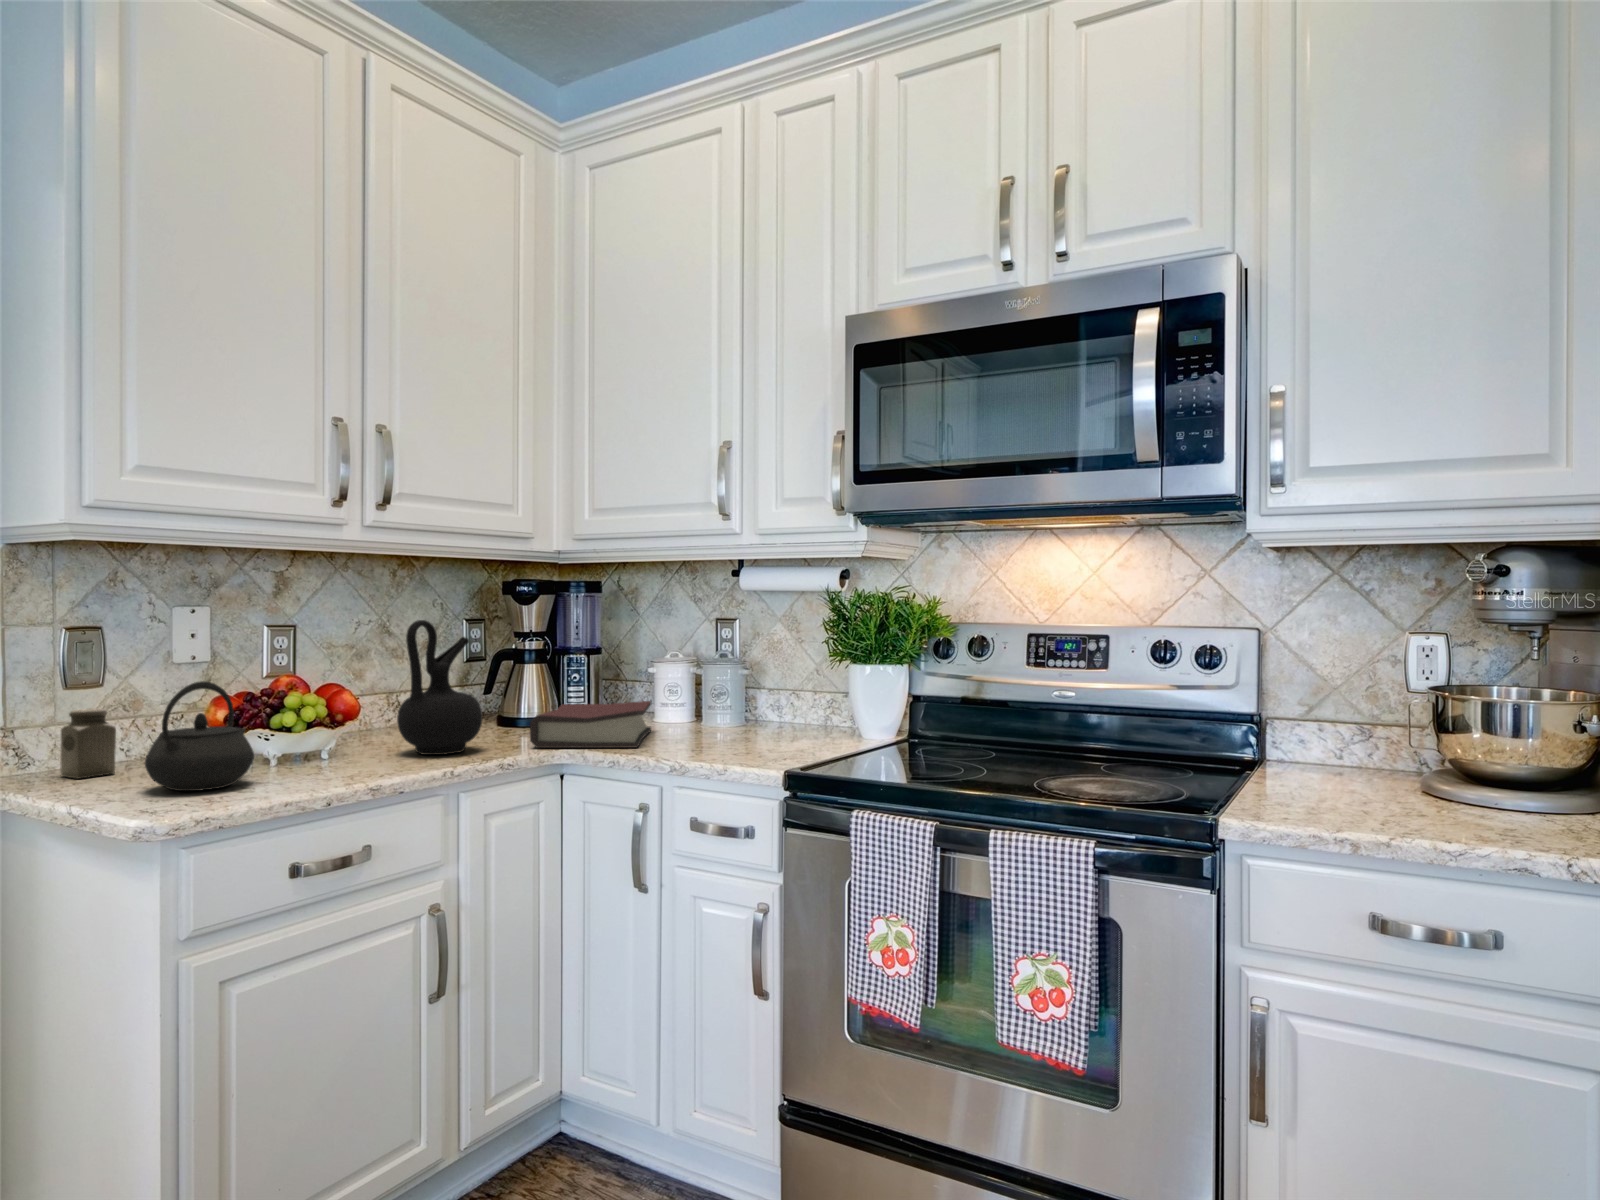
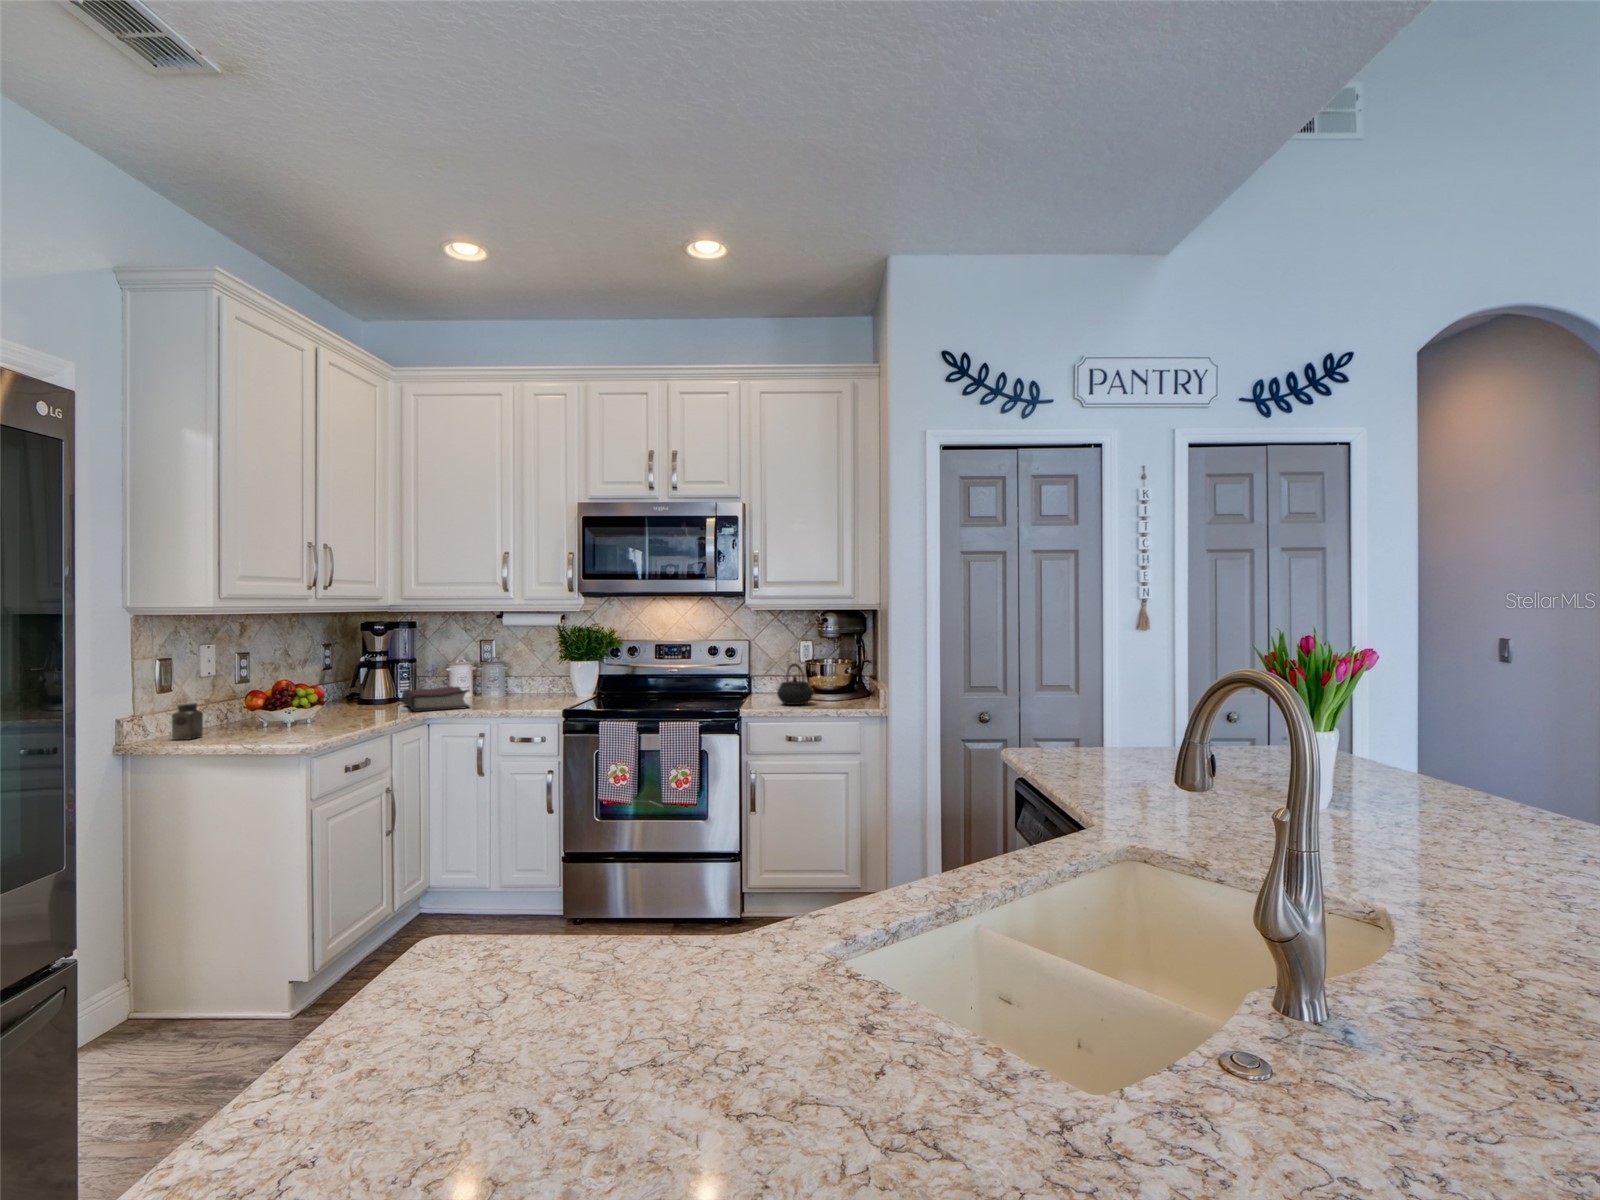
ceramic jug: present [397,620,482,755] -> none [340,648,388,718]
kettle: present [145,681,254,791] -> present [777,663,813,705]

